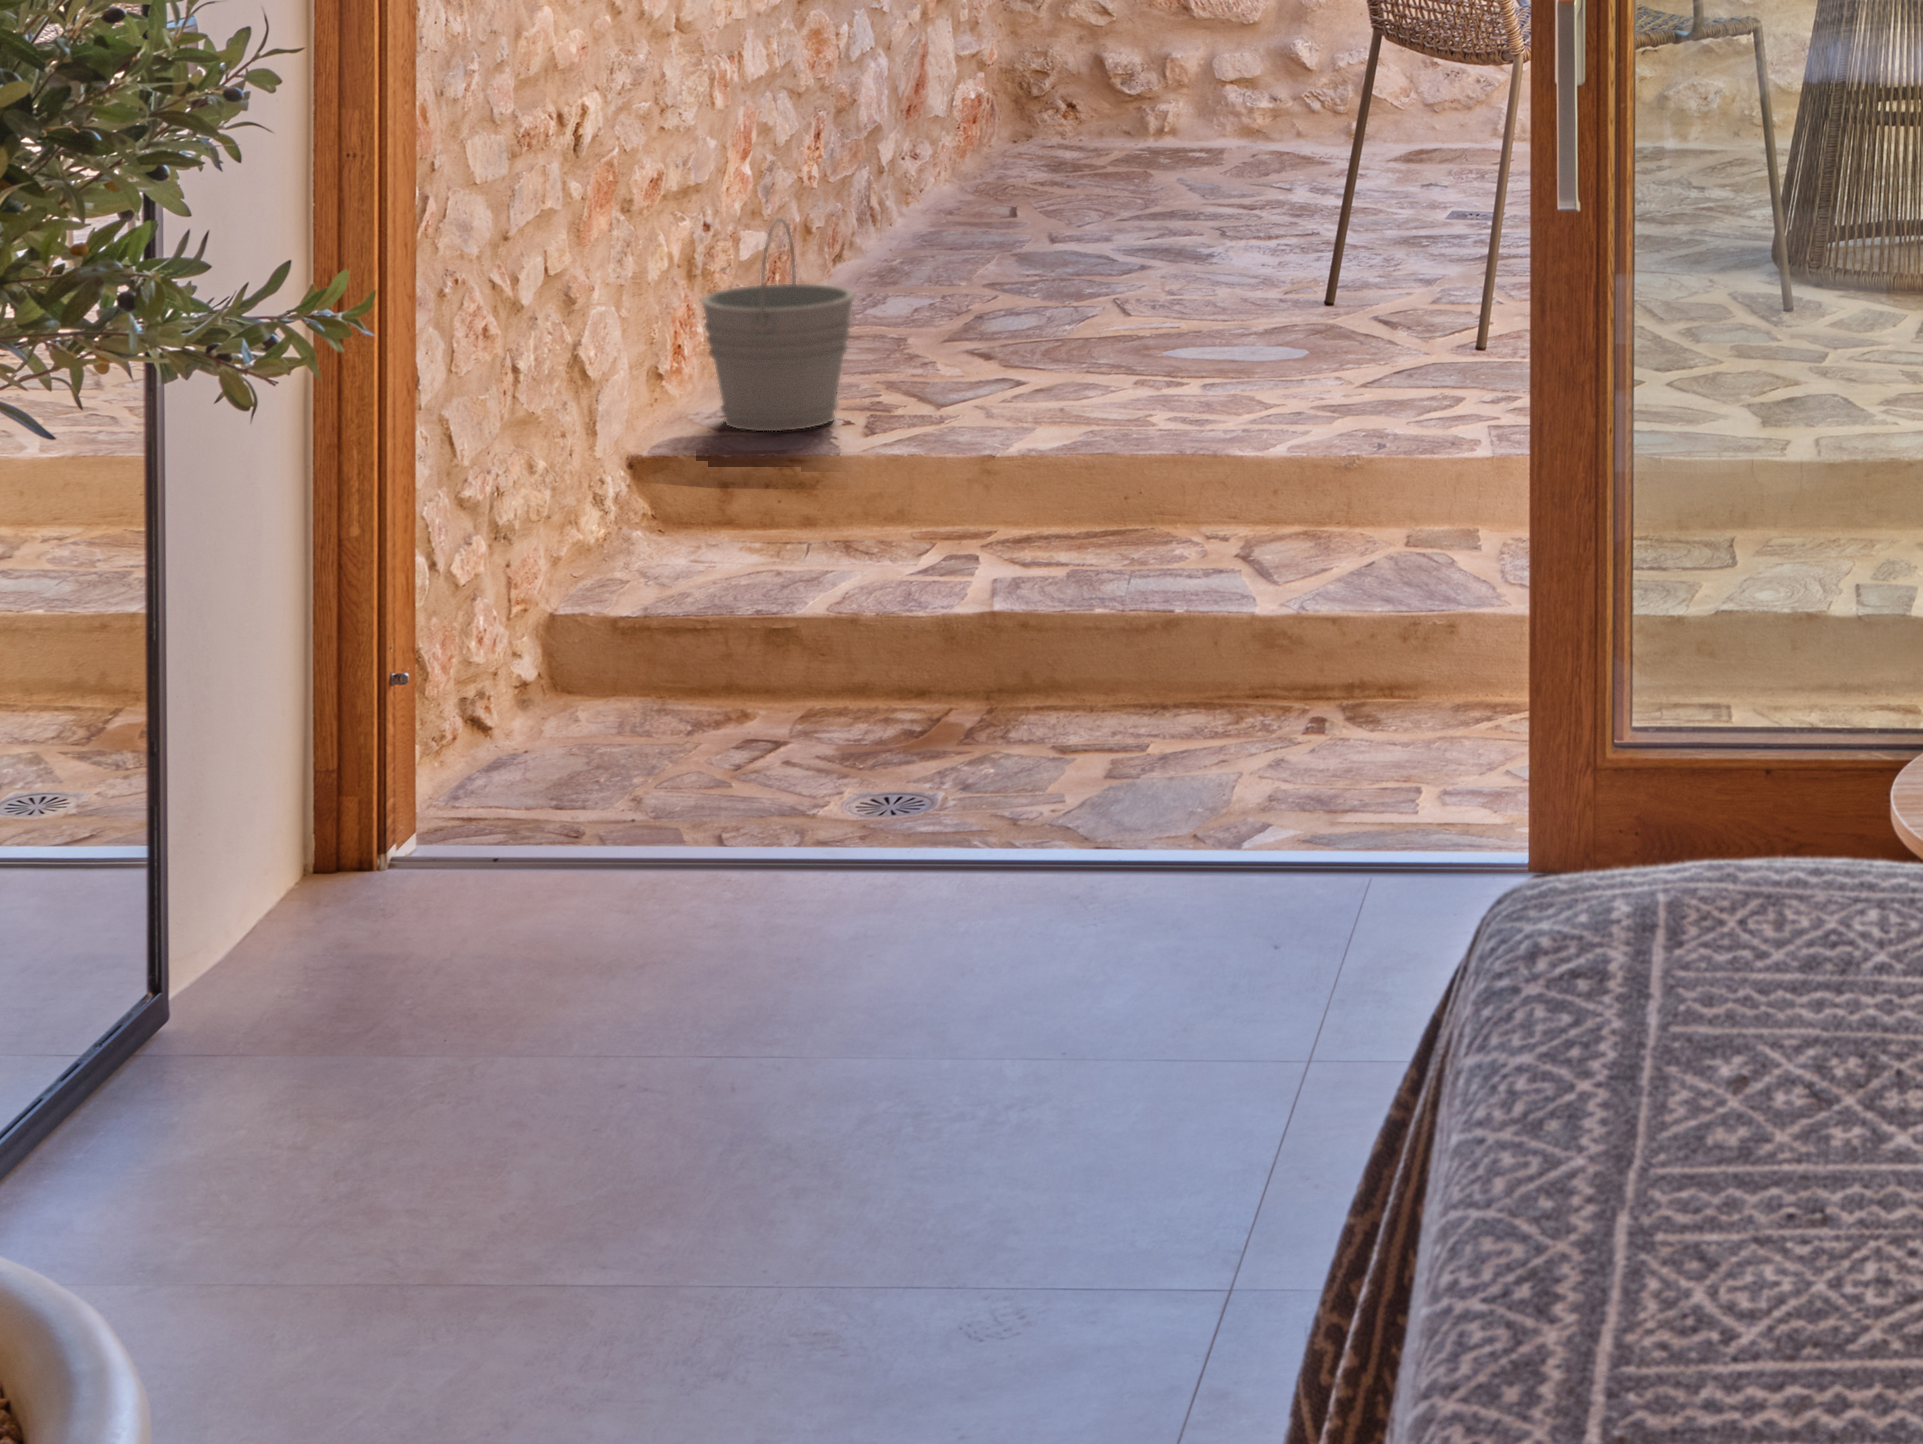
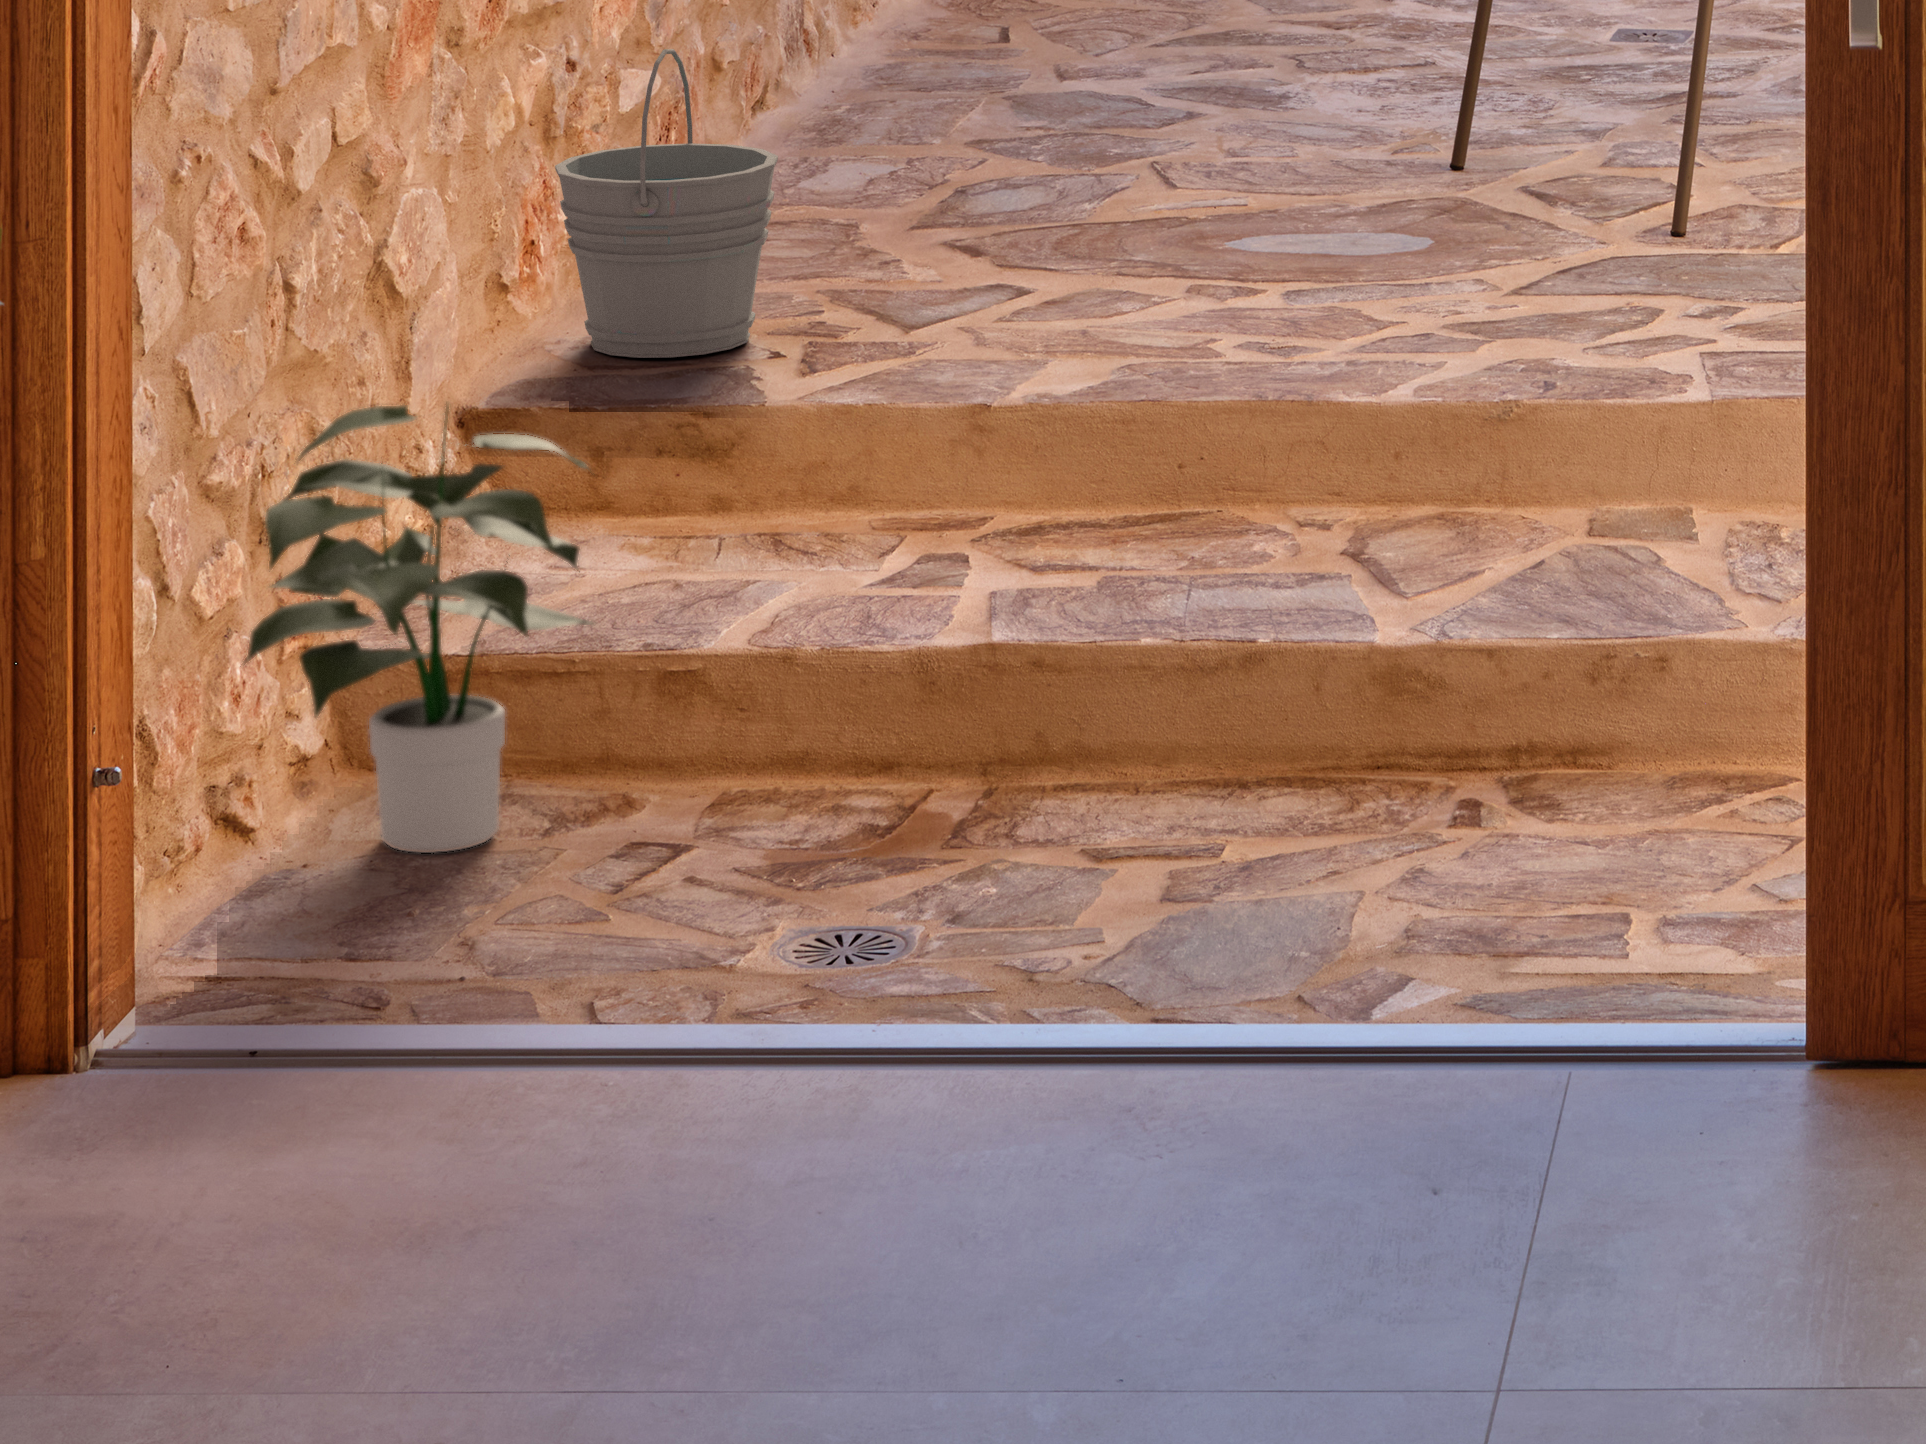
potted plant: none [490,454,734,760] -> present [244,405,592,853]

